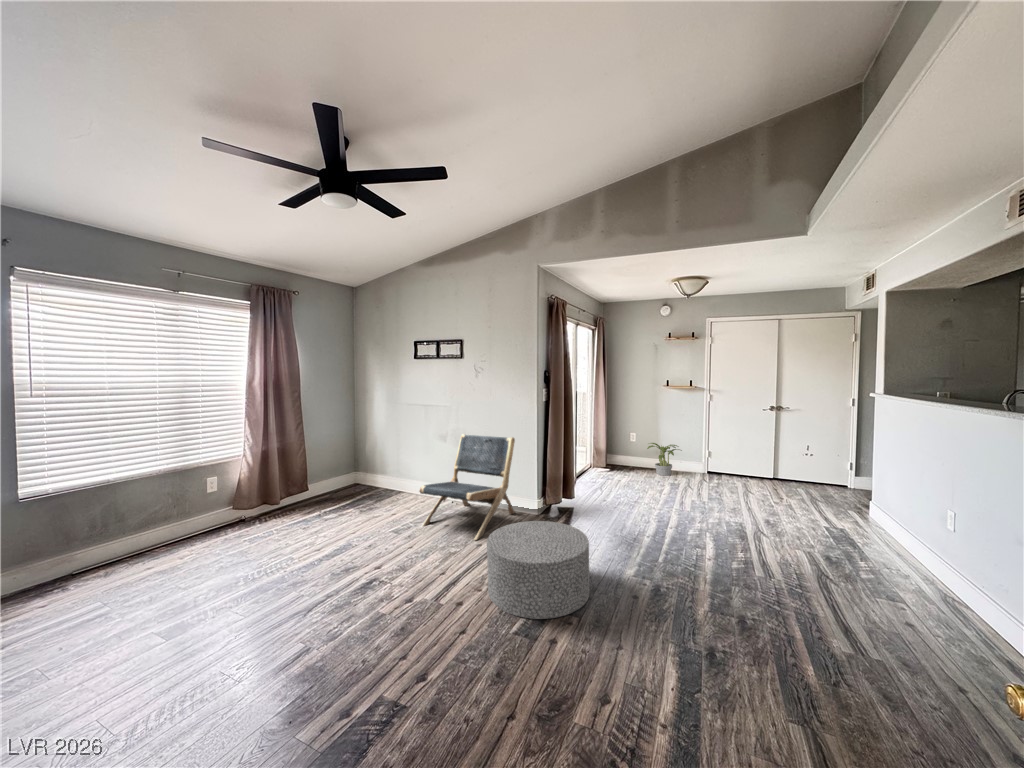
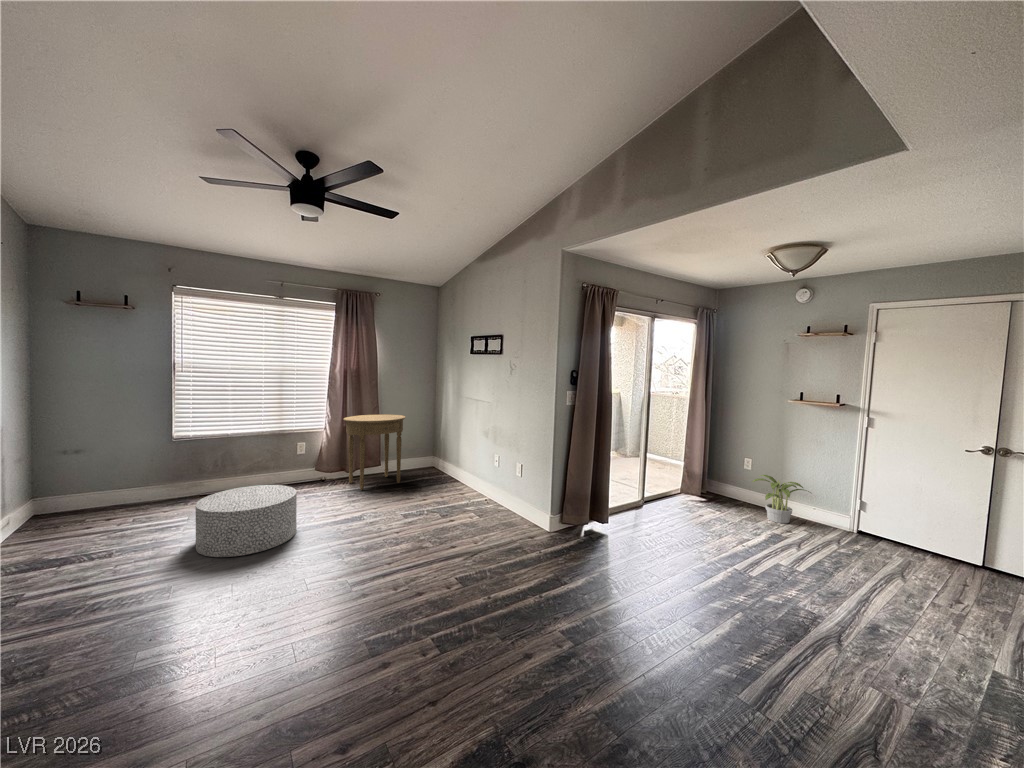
side table: none [275,430,346,520] -> present [344,415,405,490]
lounge chair: present [419,434,515,540] -> none [429,432,531,542]
ottoman: present [487,521,590,619] -> present [195,485,297,557]

